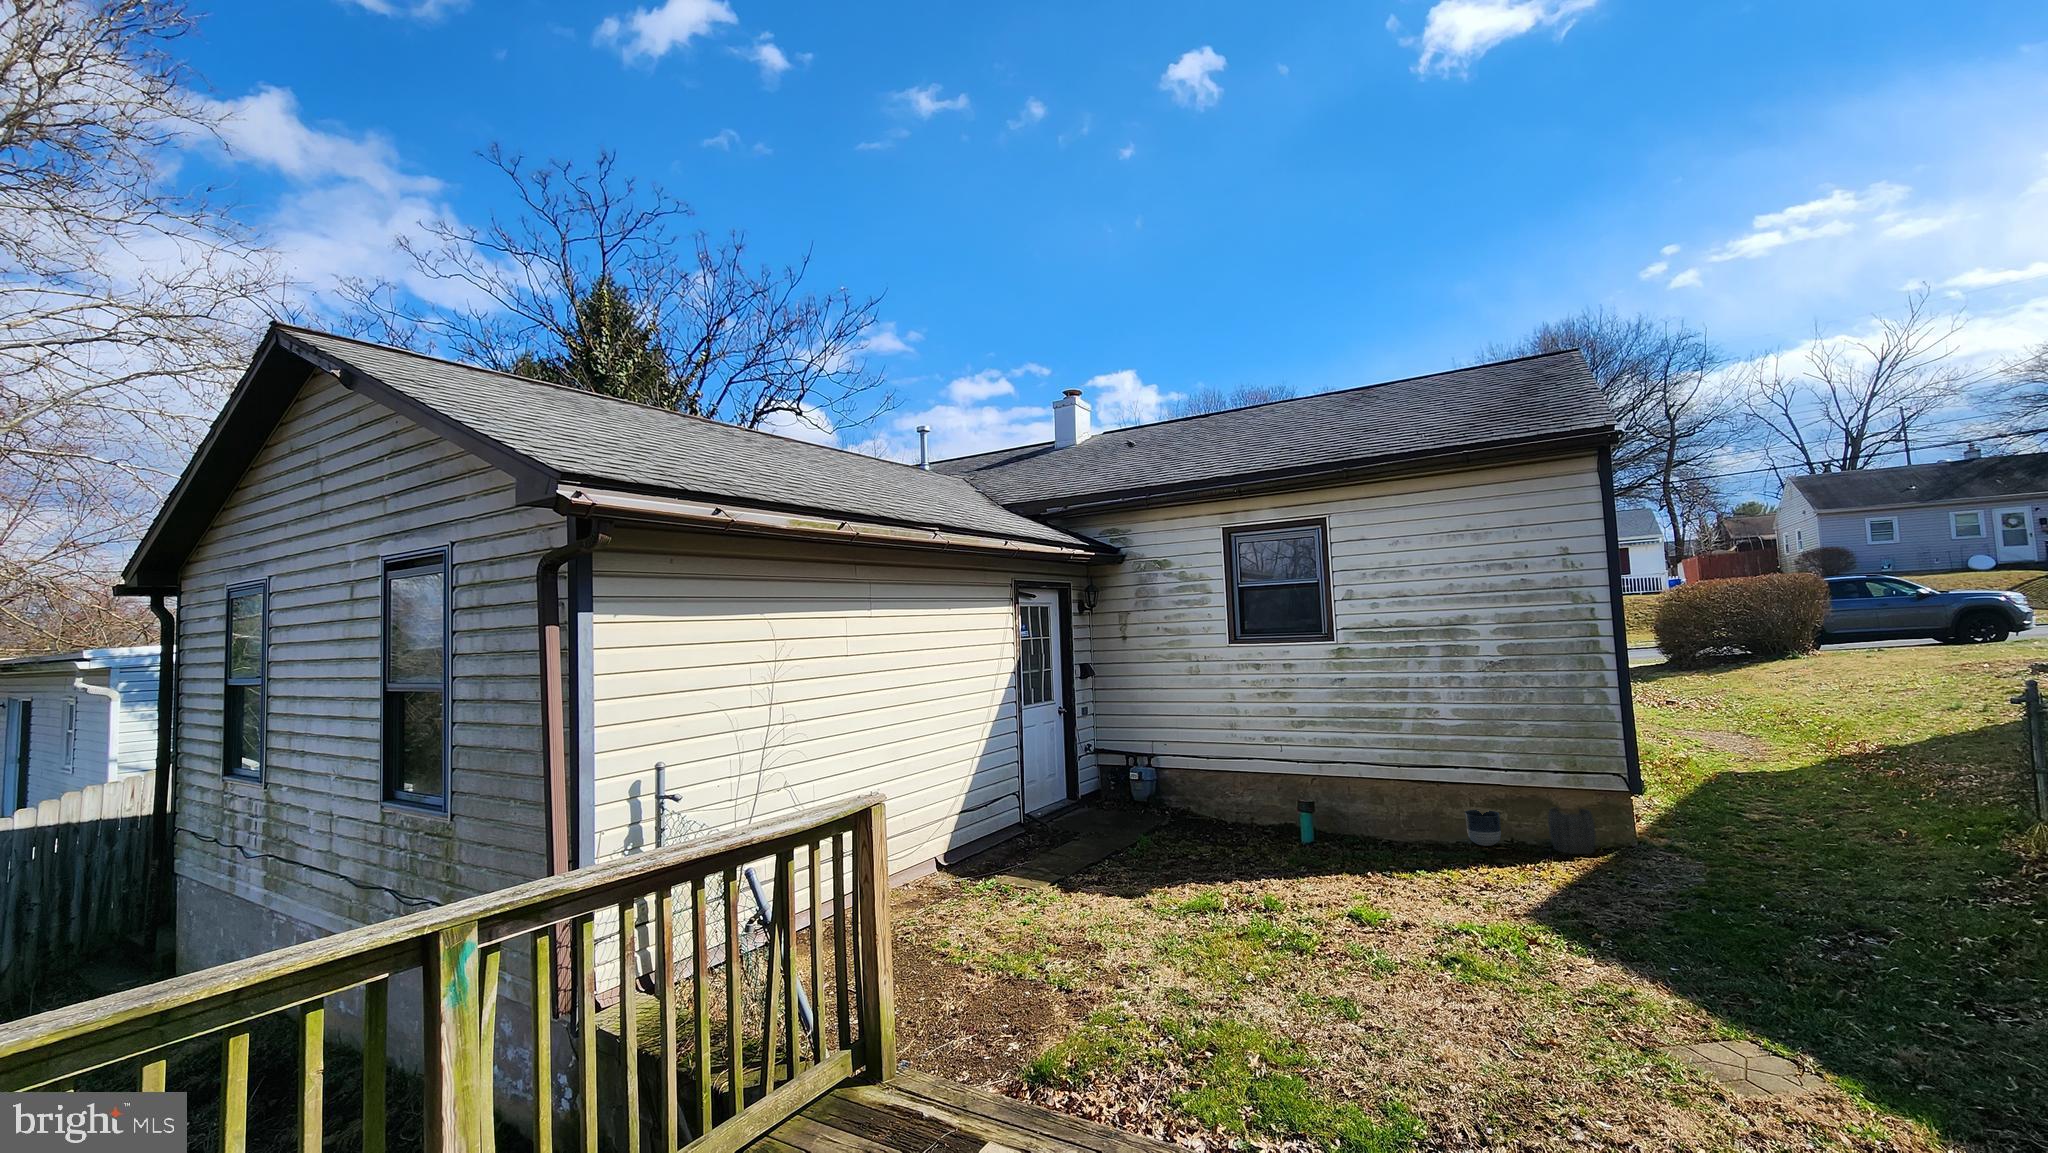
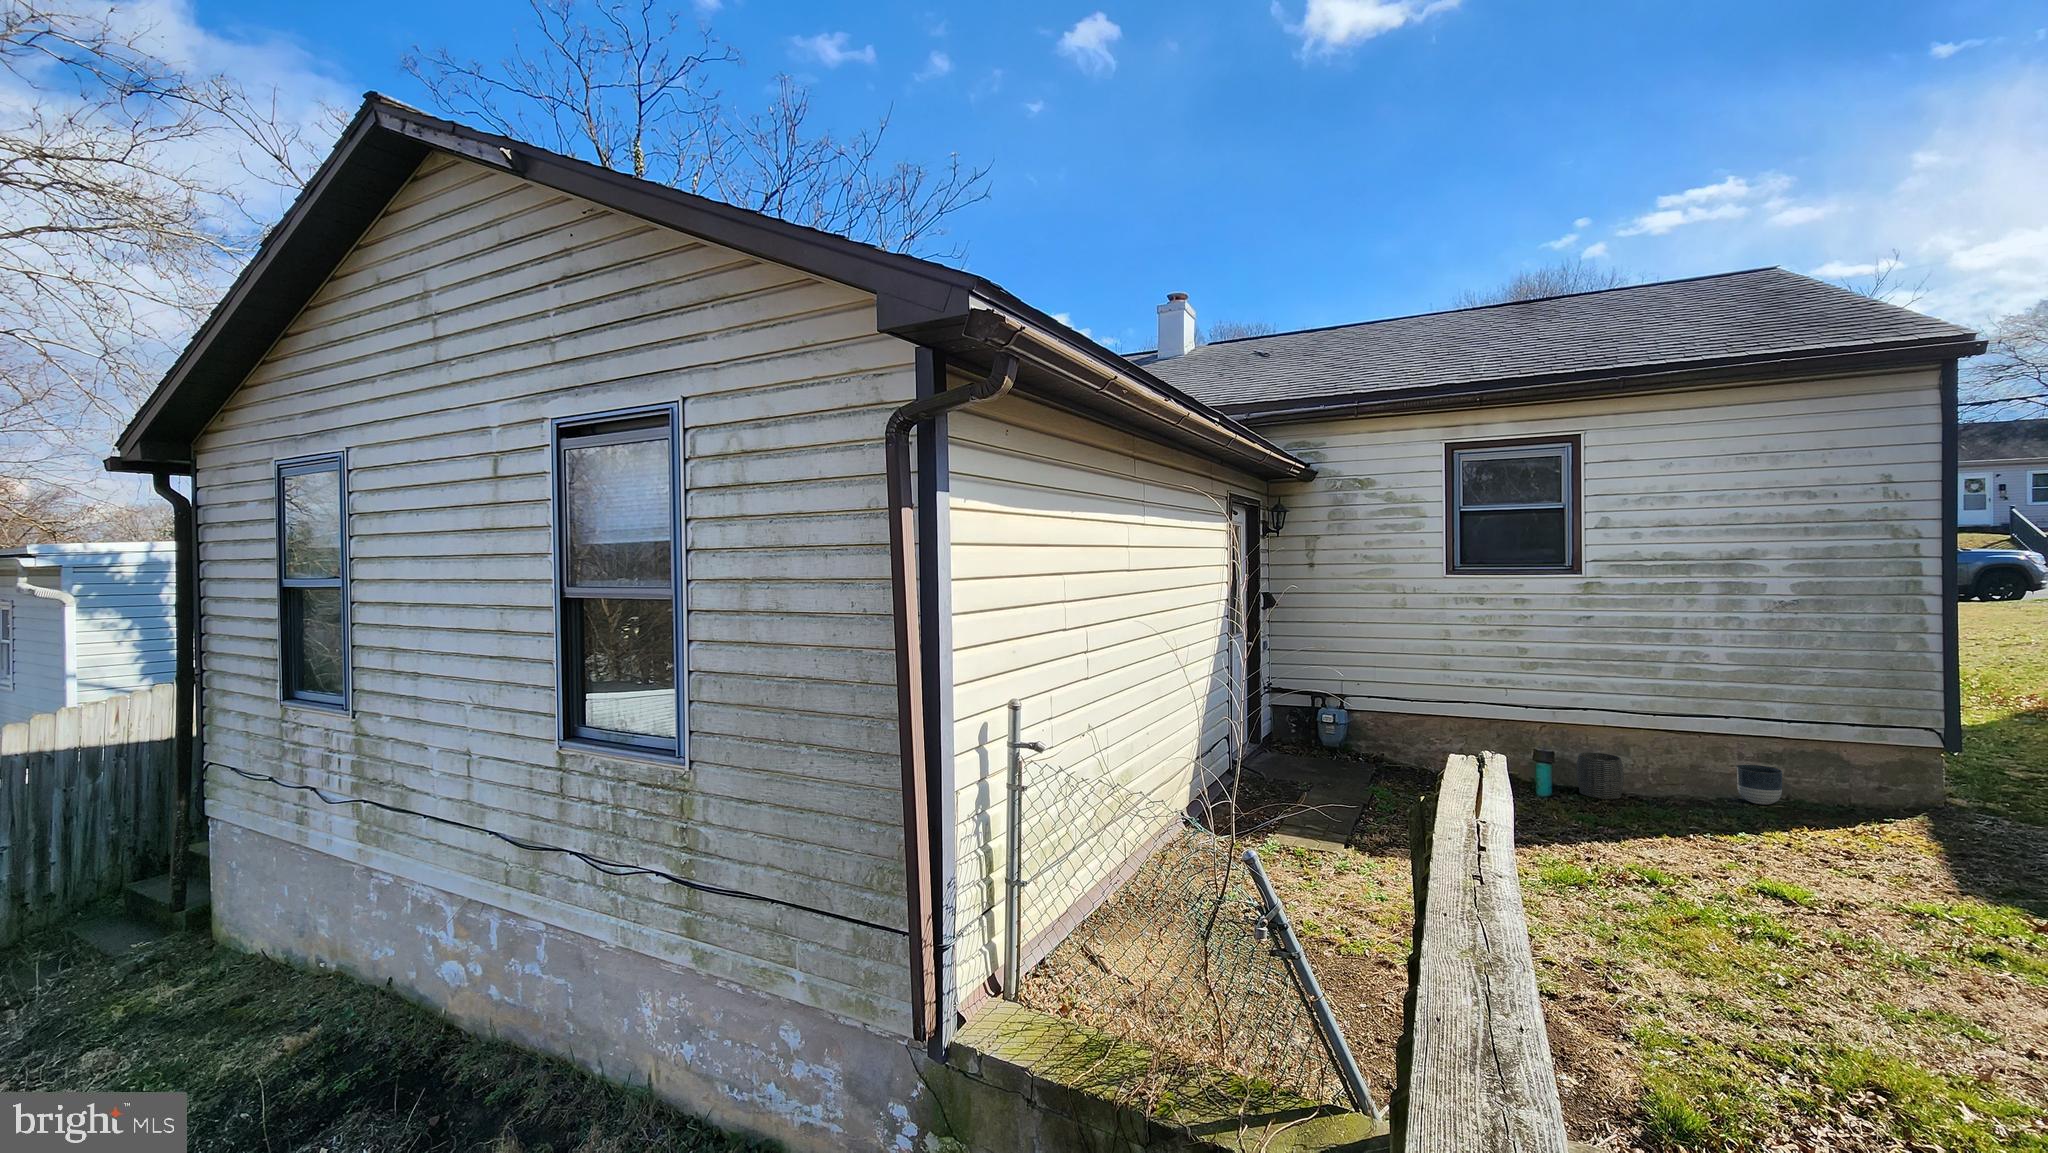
woven basket: present [1548,807,1596,854] -> present [1577,753,1624,799]

